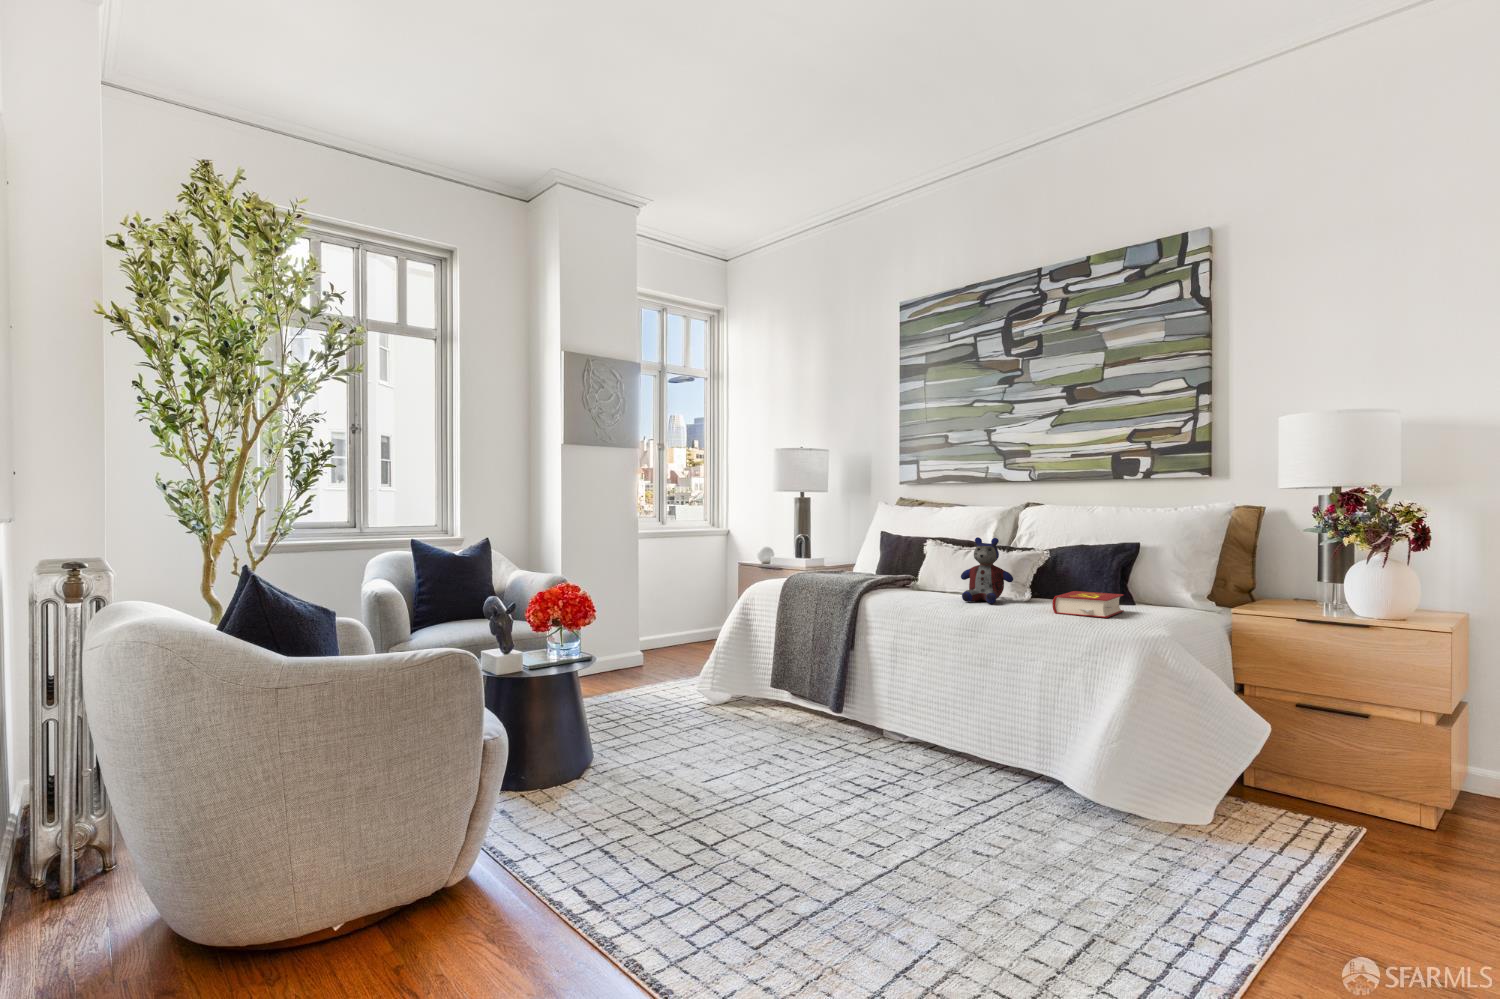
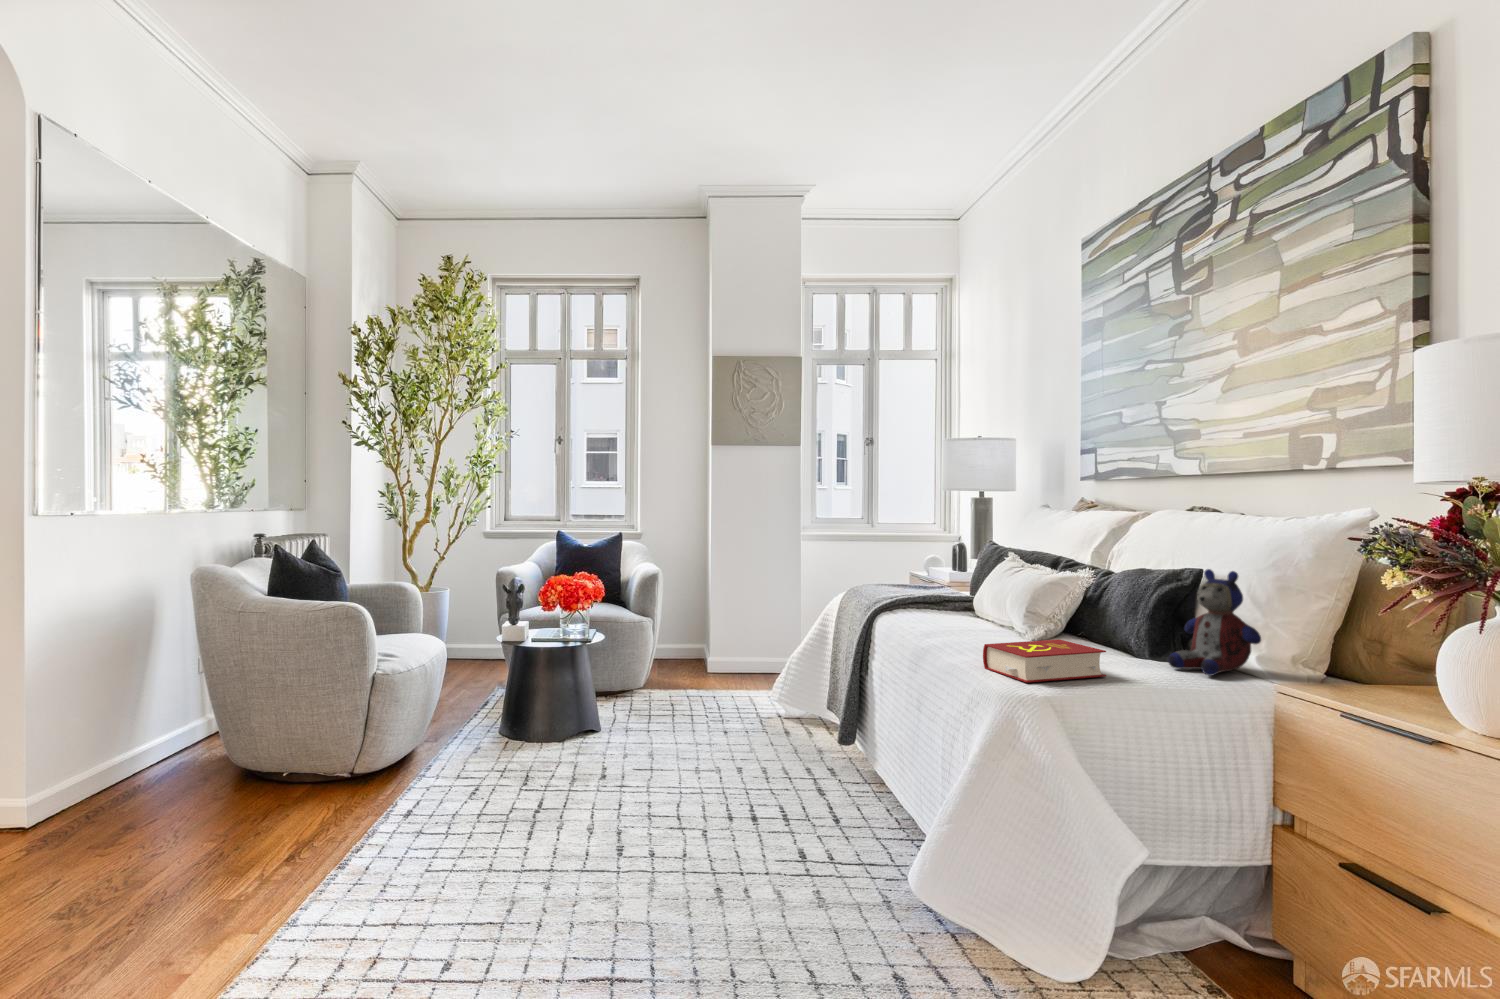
stuffed bear: present [961,537,1013,603] -> present [1168,569,1261,676]

